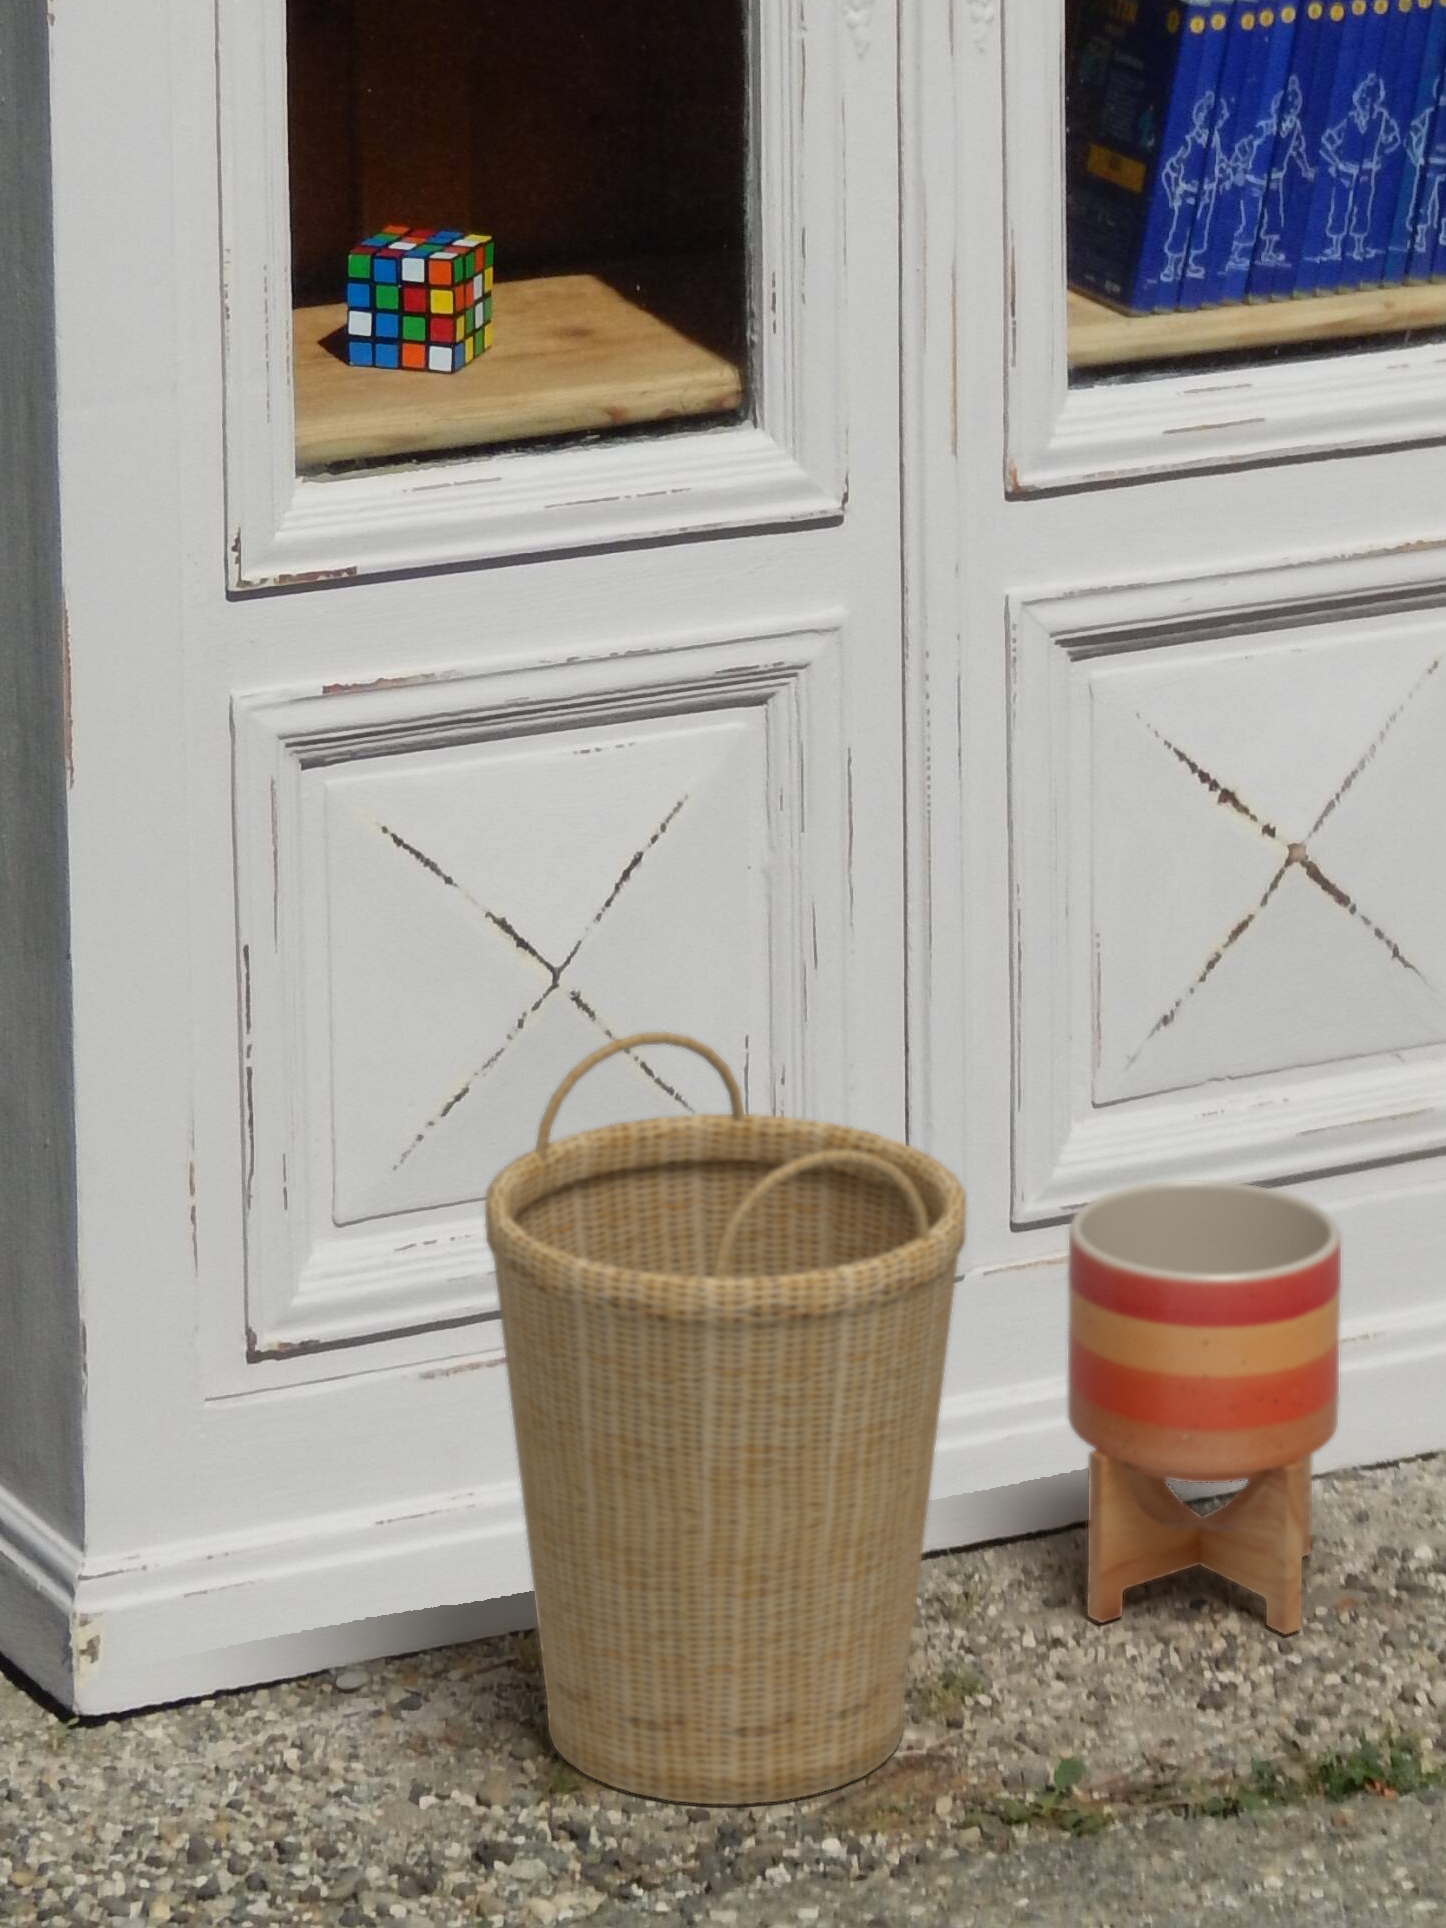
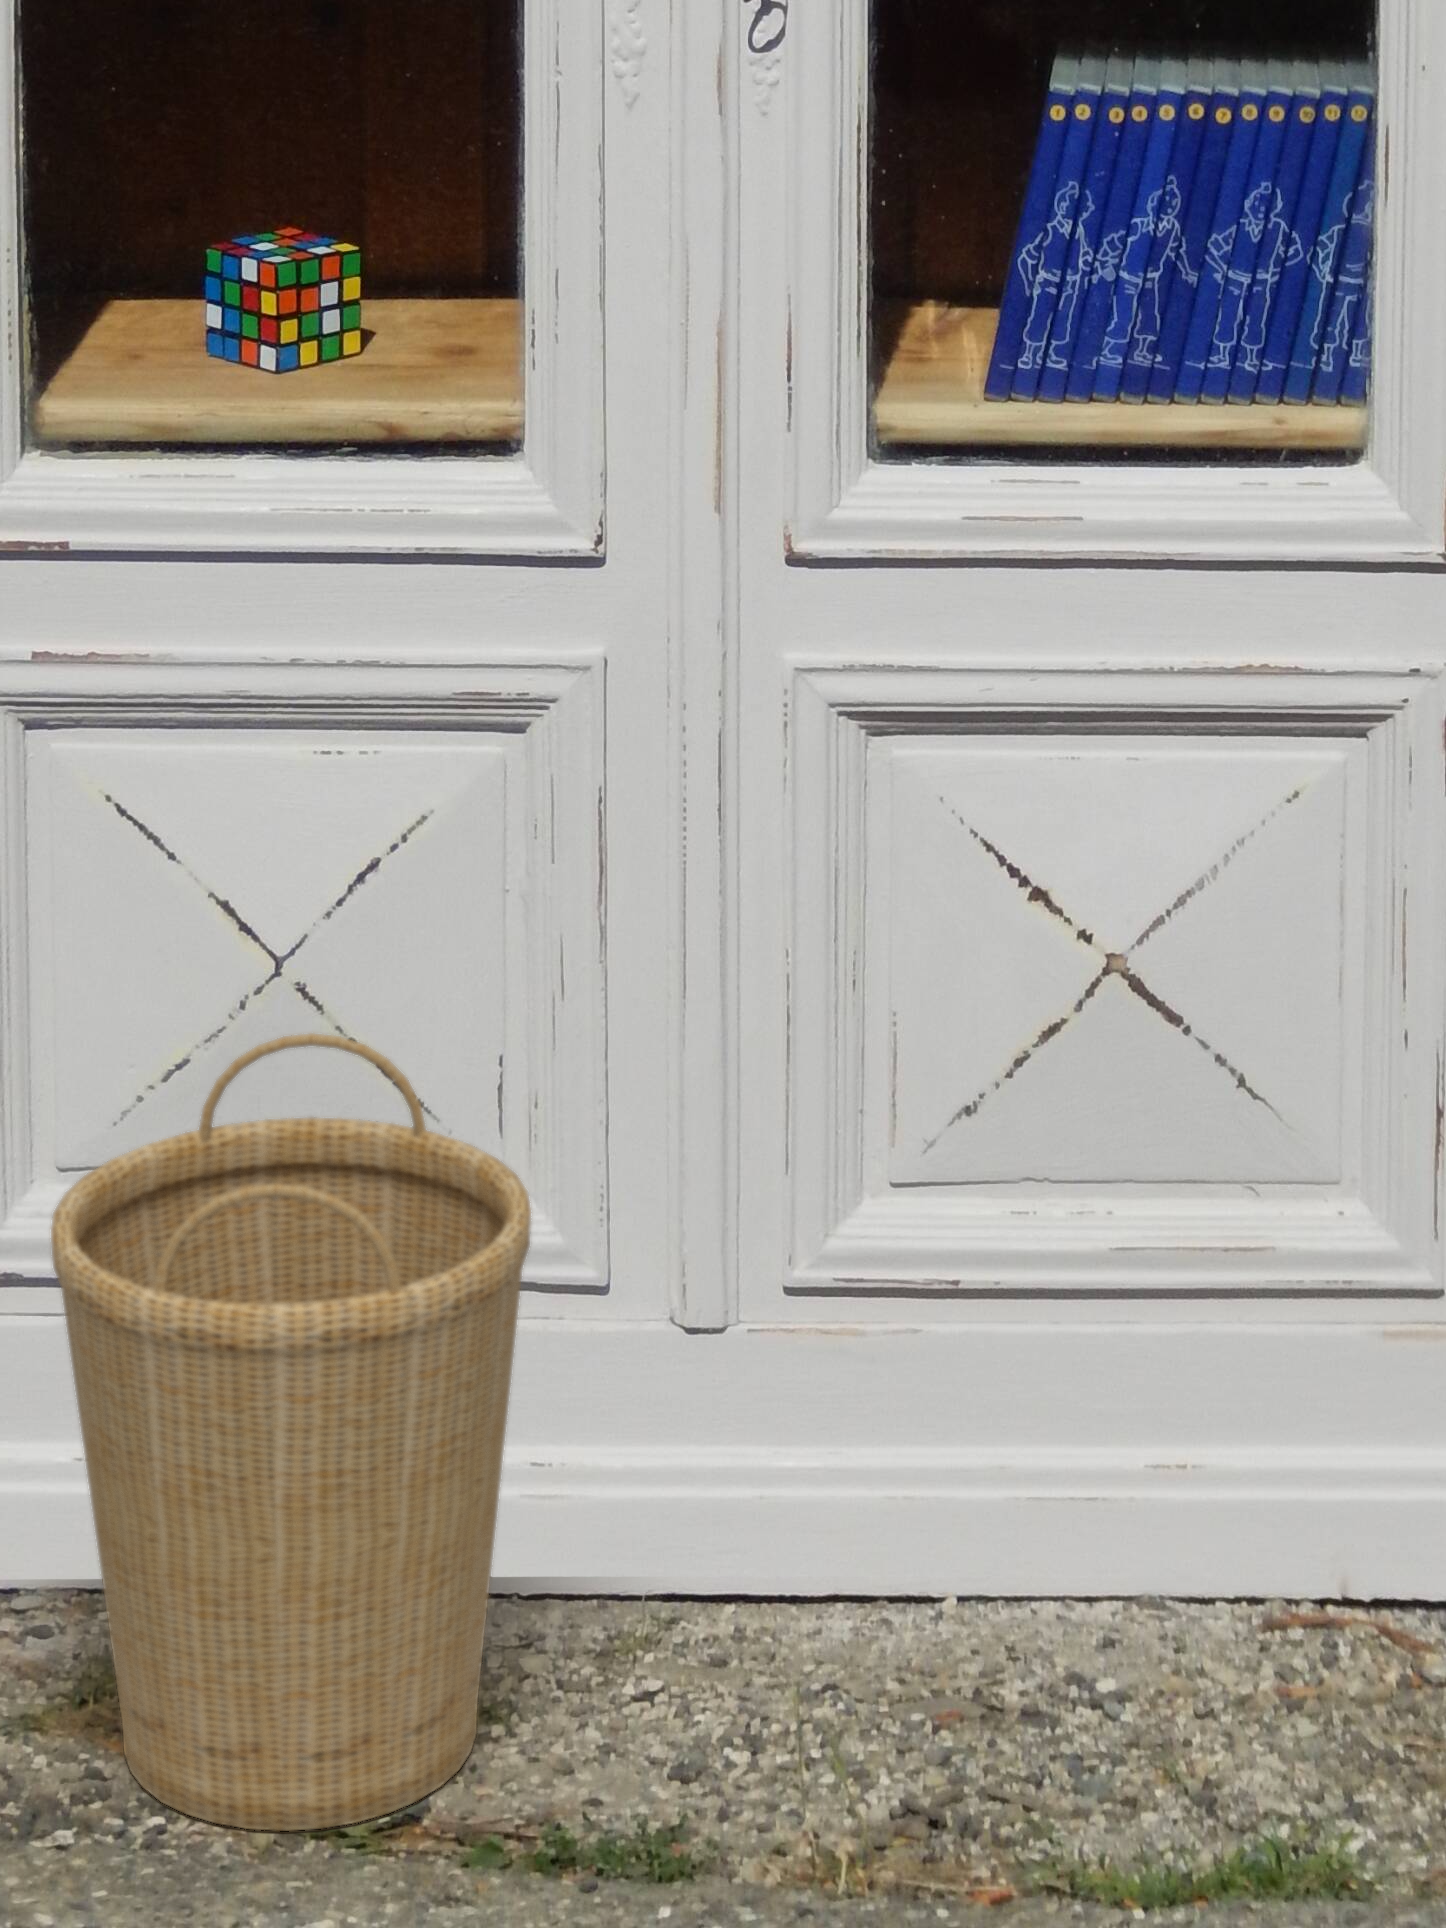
planter: present [1067,1181,1341,1634] -> none [746,1274,1029,1773]

